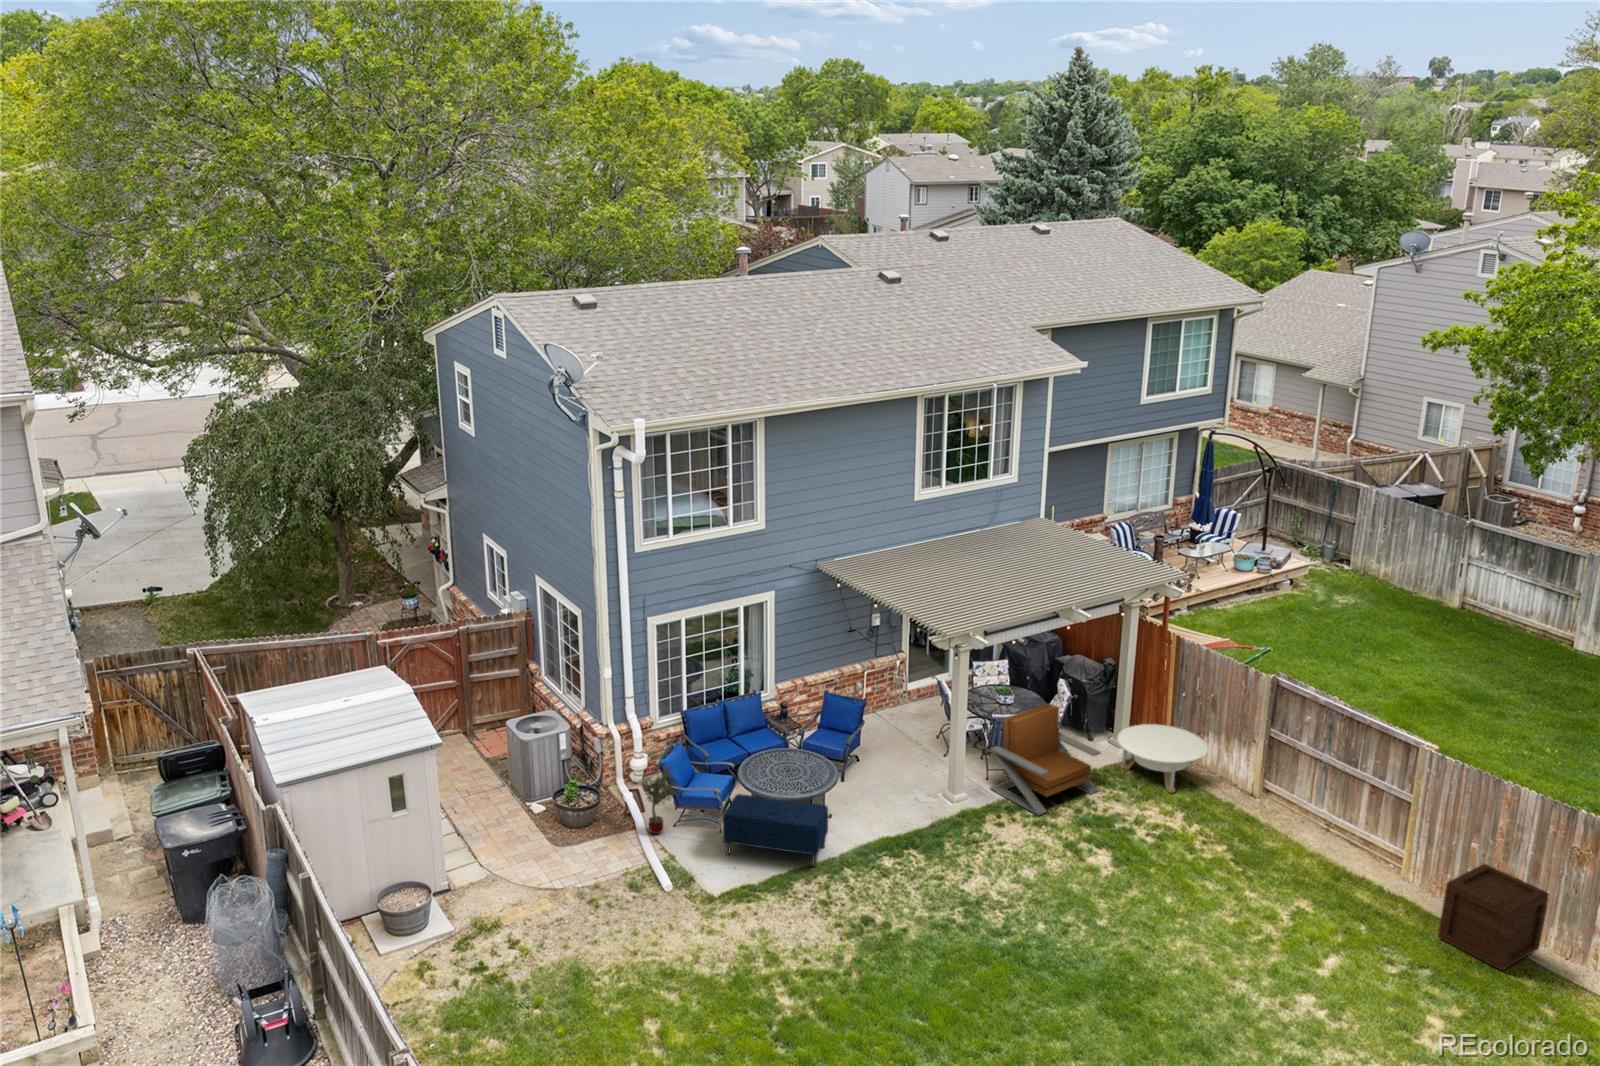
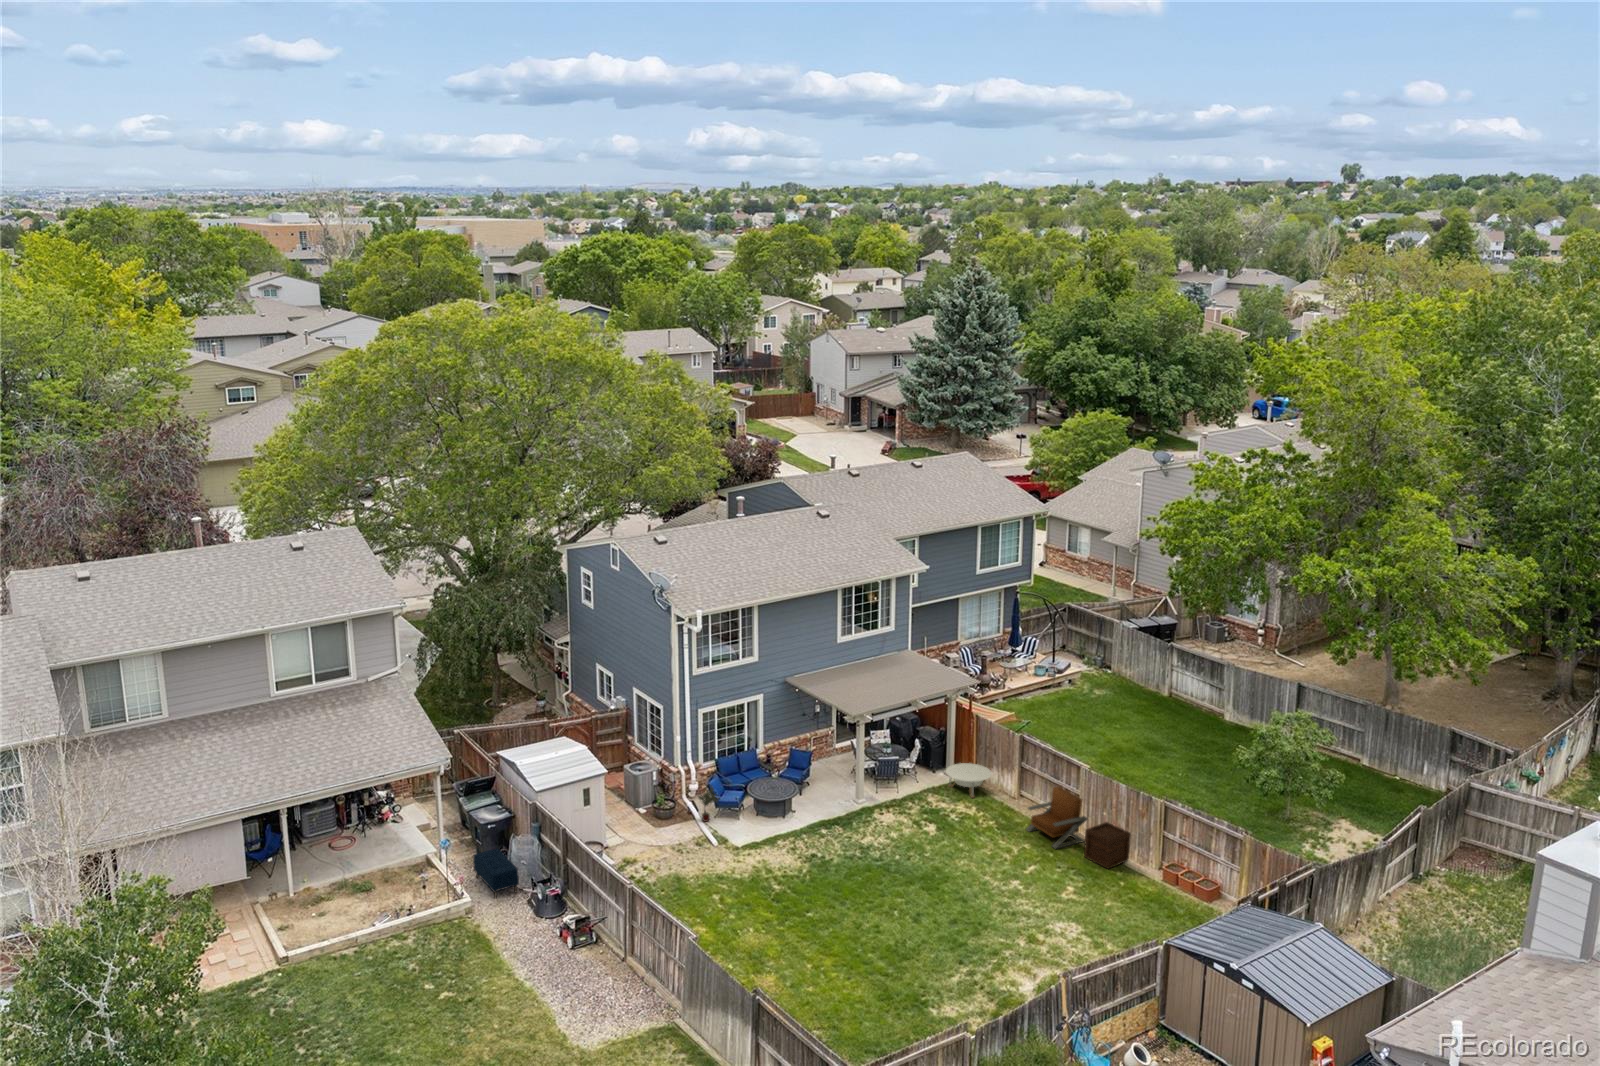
lounge chair: present [990,704,1101,815] -> present [1026,787,1087,849]
bench: present [723,794,828,867] -> present [473,849,519,898]

